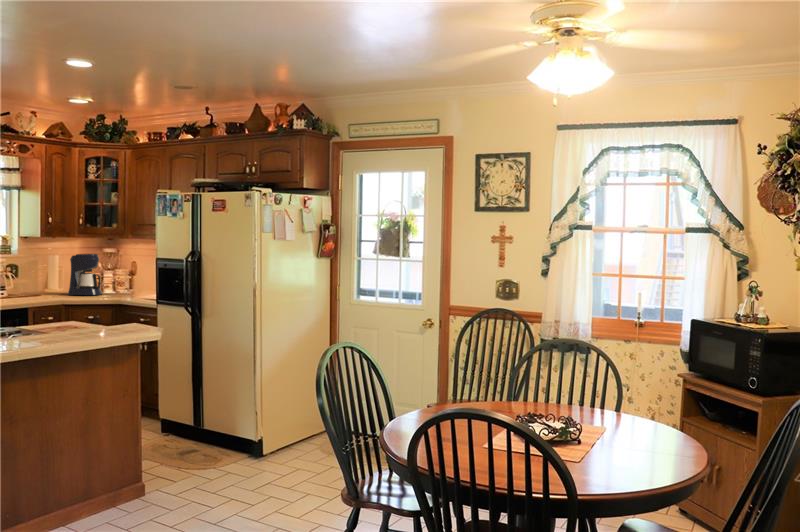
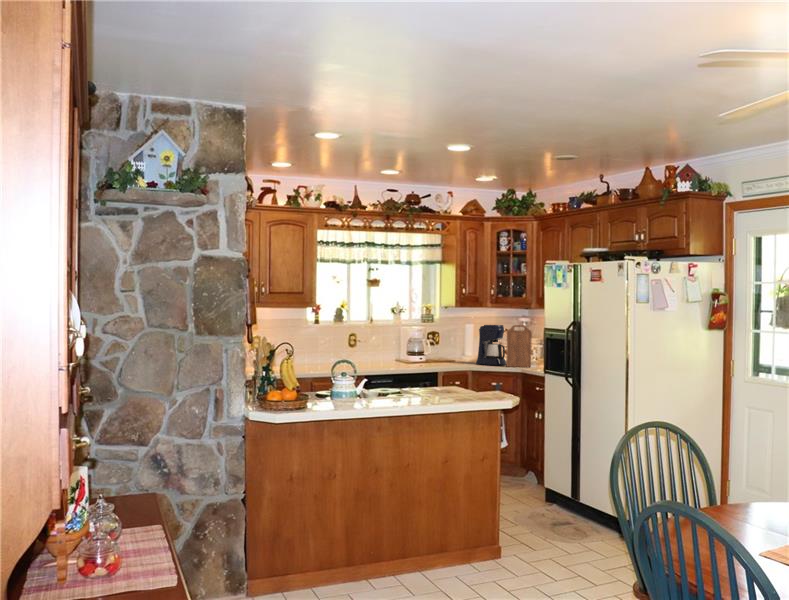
cutting board: none [104,254,131,297] -> present [506,325,532,367]

